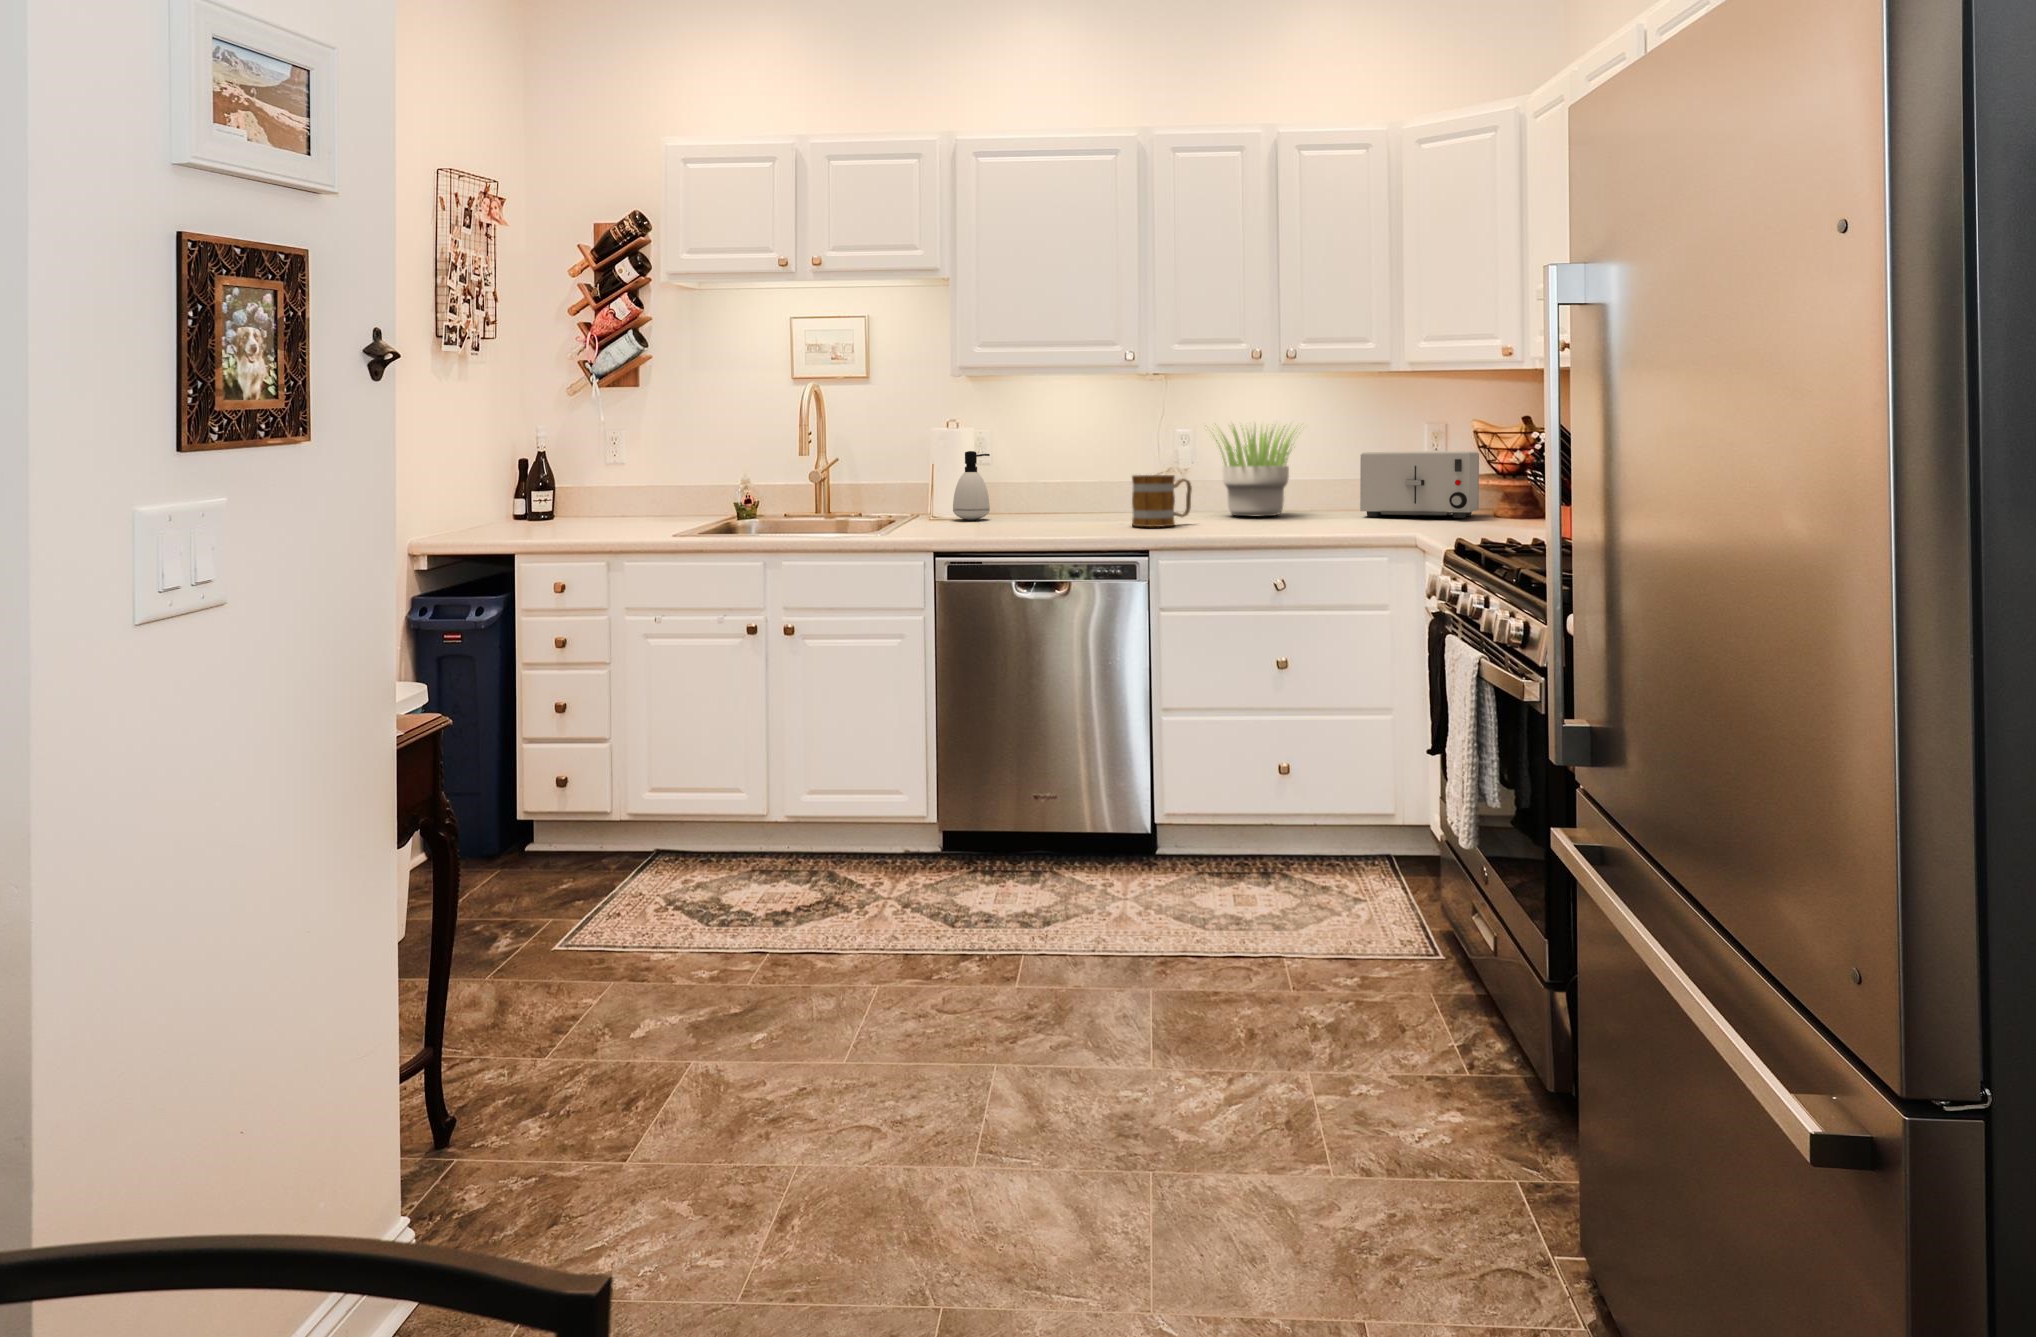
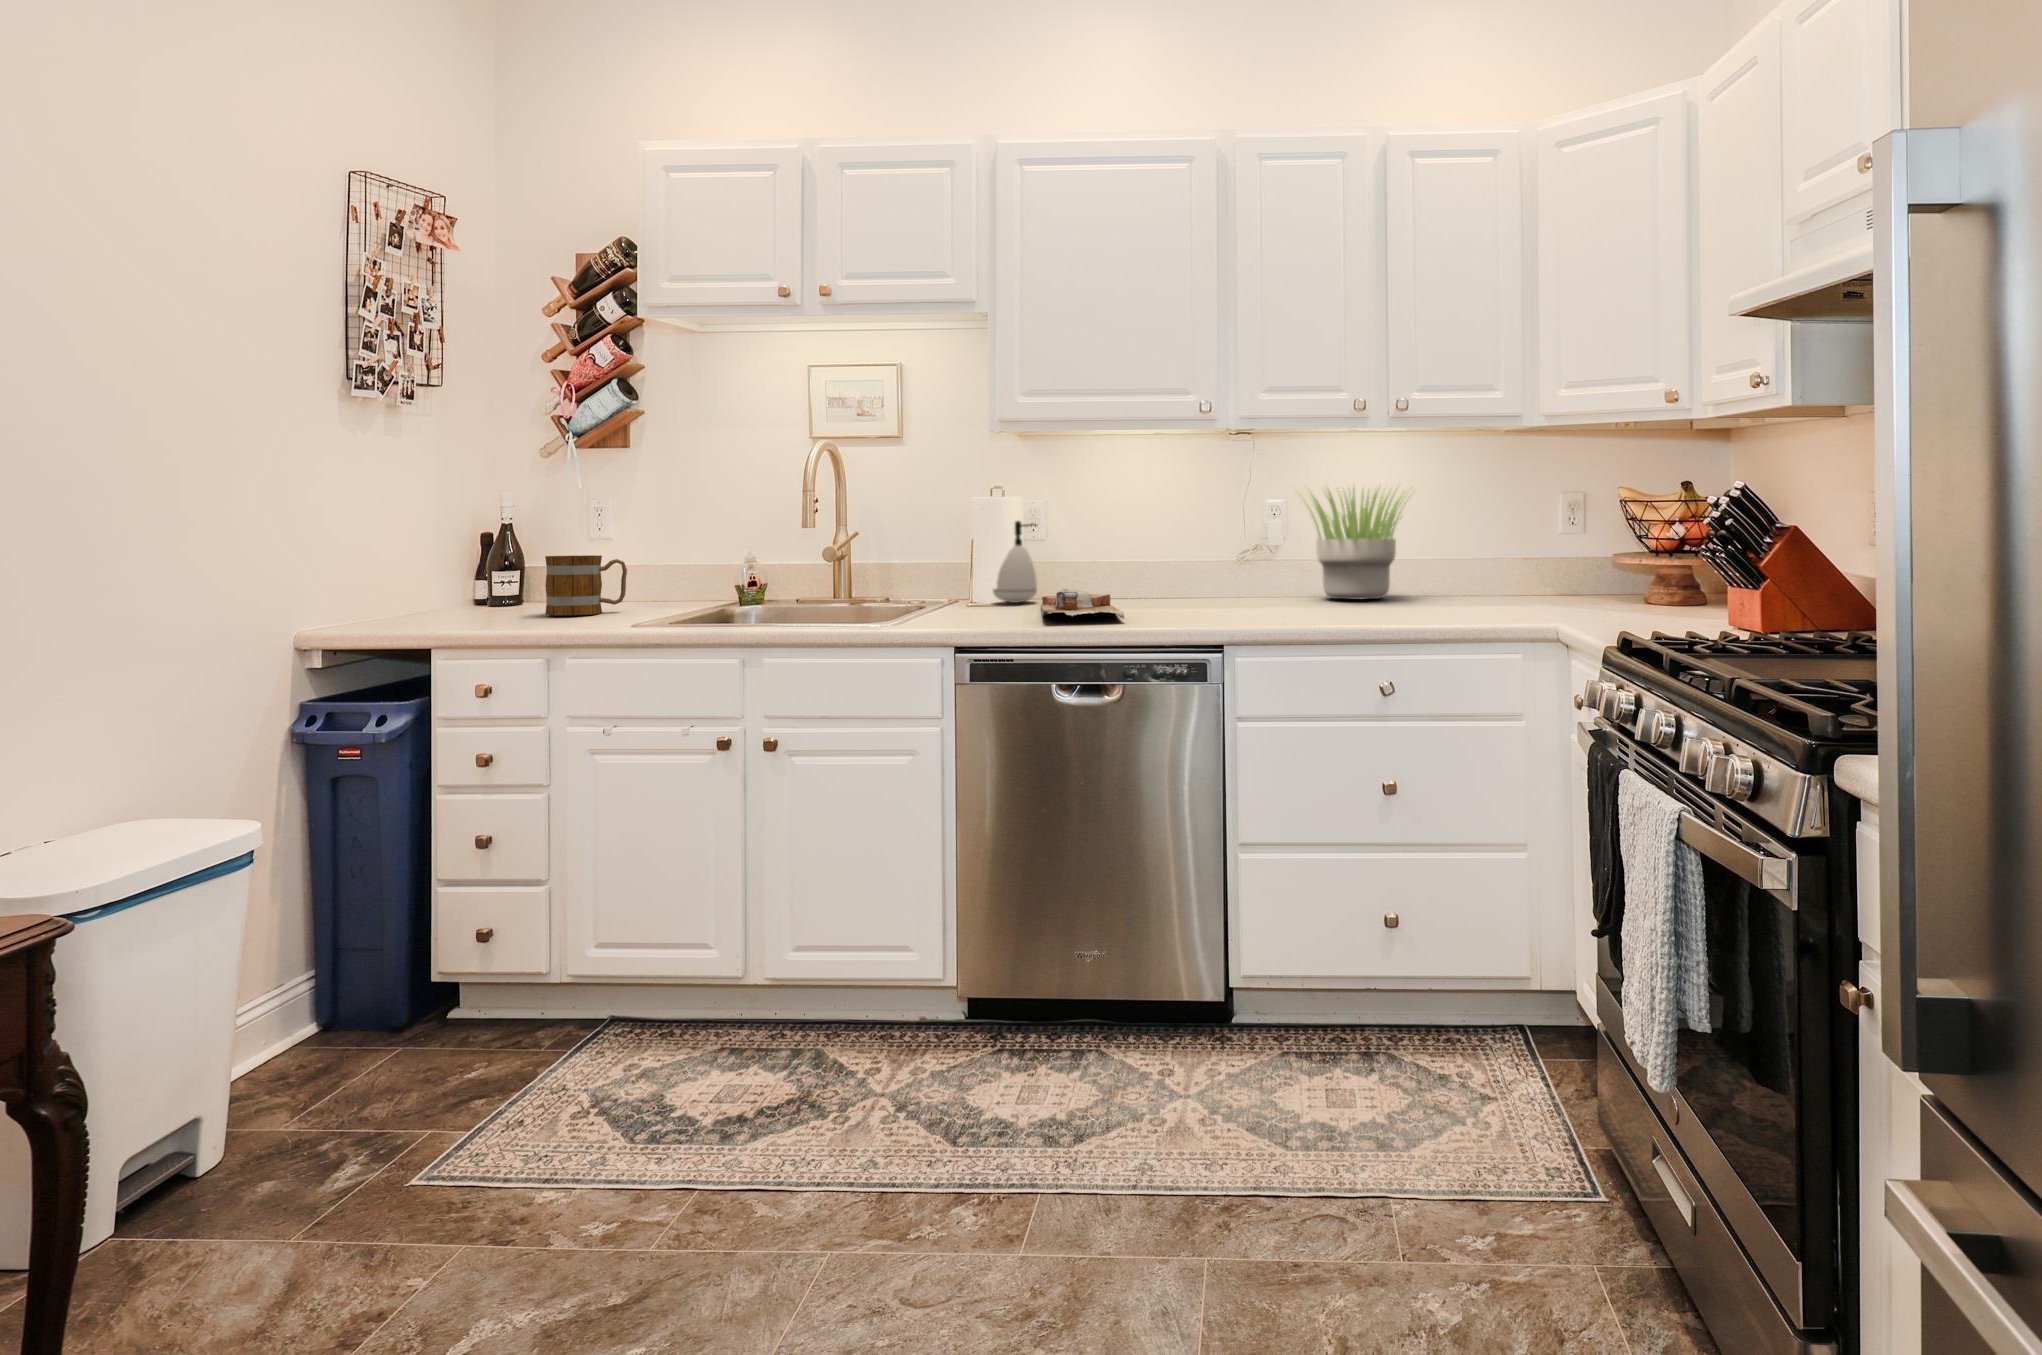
toaster: present [1360,451,1479,518] -> none [1482,521,1625,602]
mug: present [1132,475,1192,527] -> present [545,555,627,615]
cutting board: none [995,508,1070,532] -> present [1040,589,1124,619]

